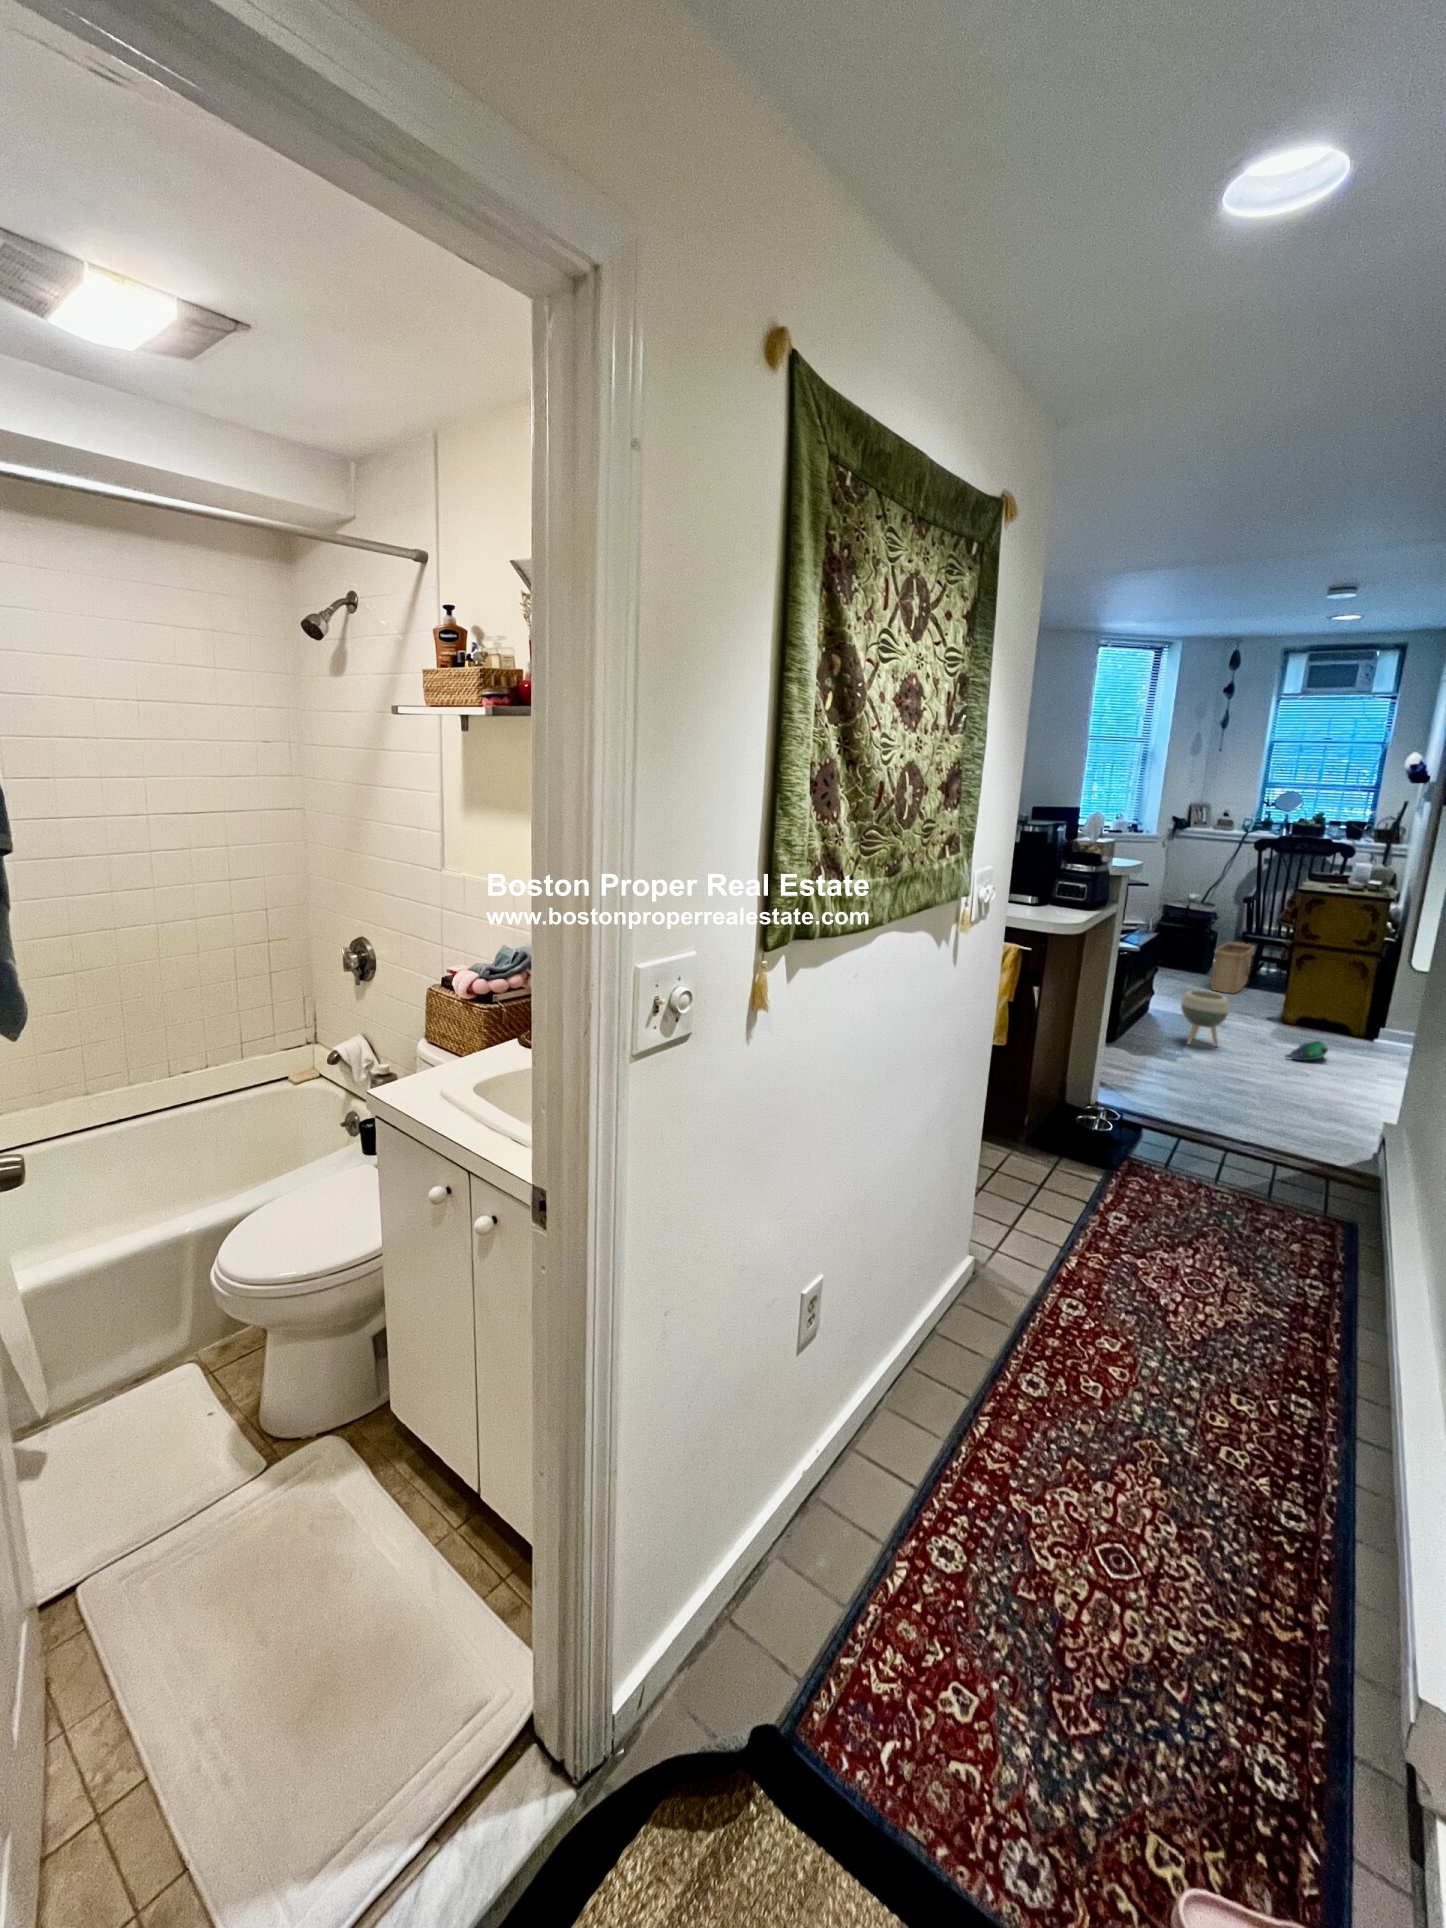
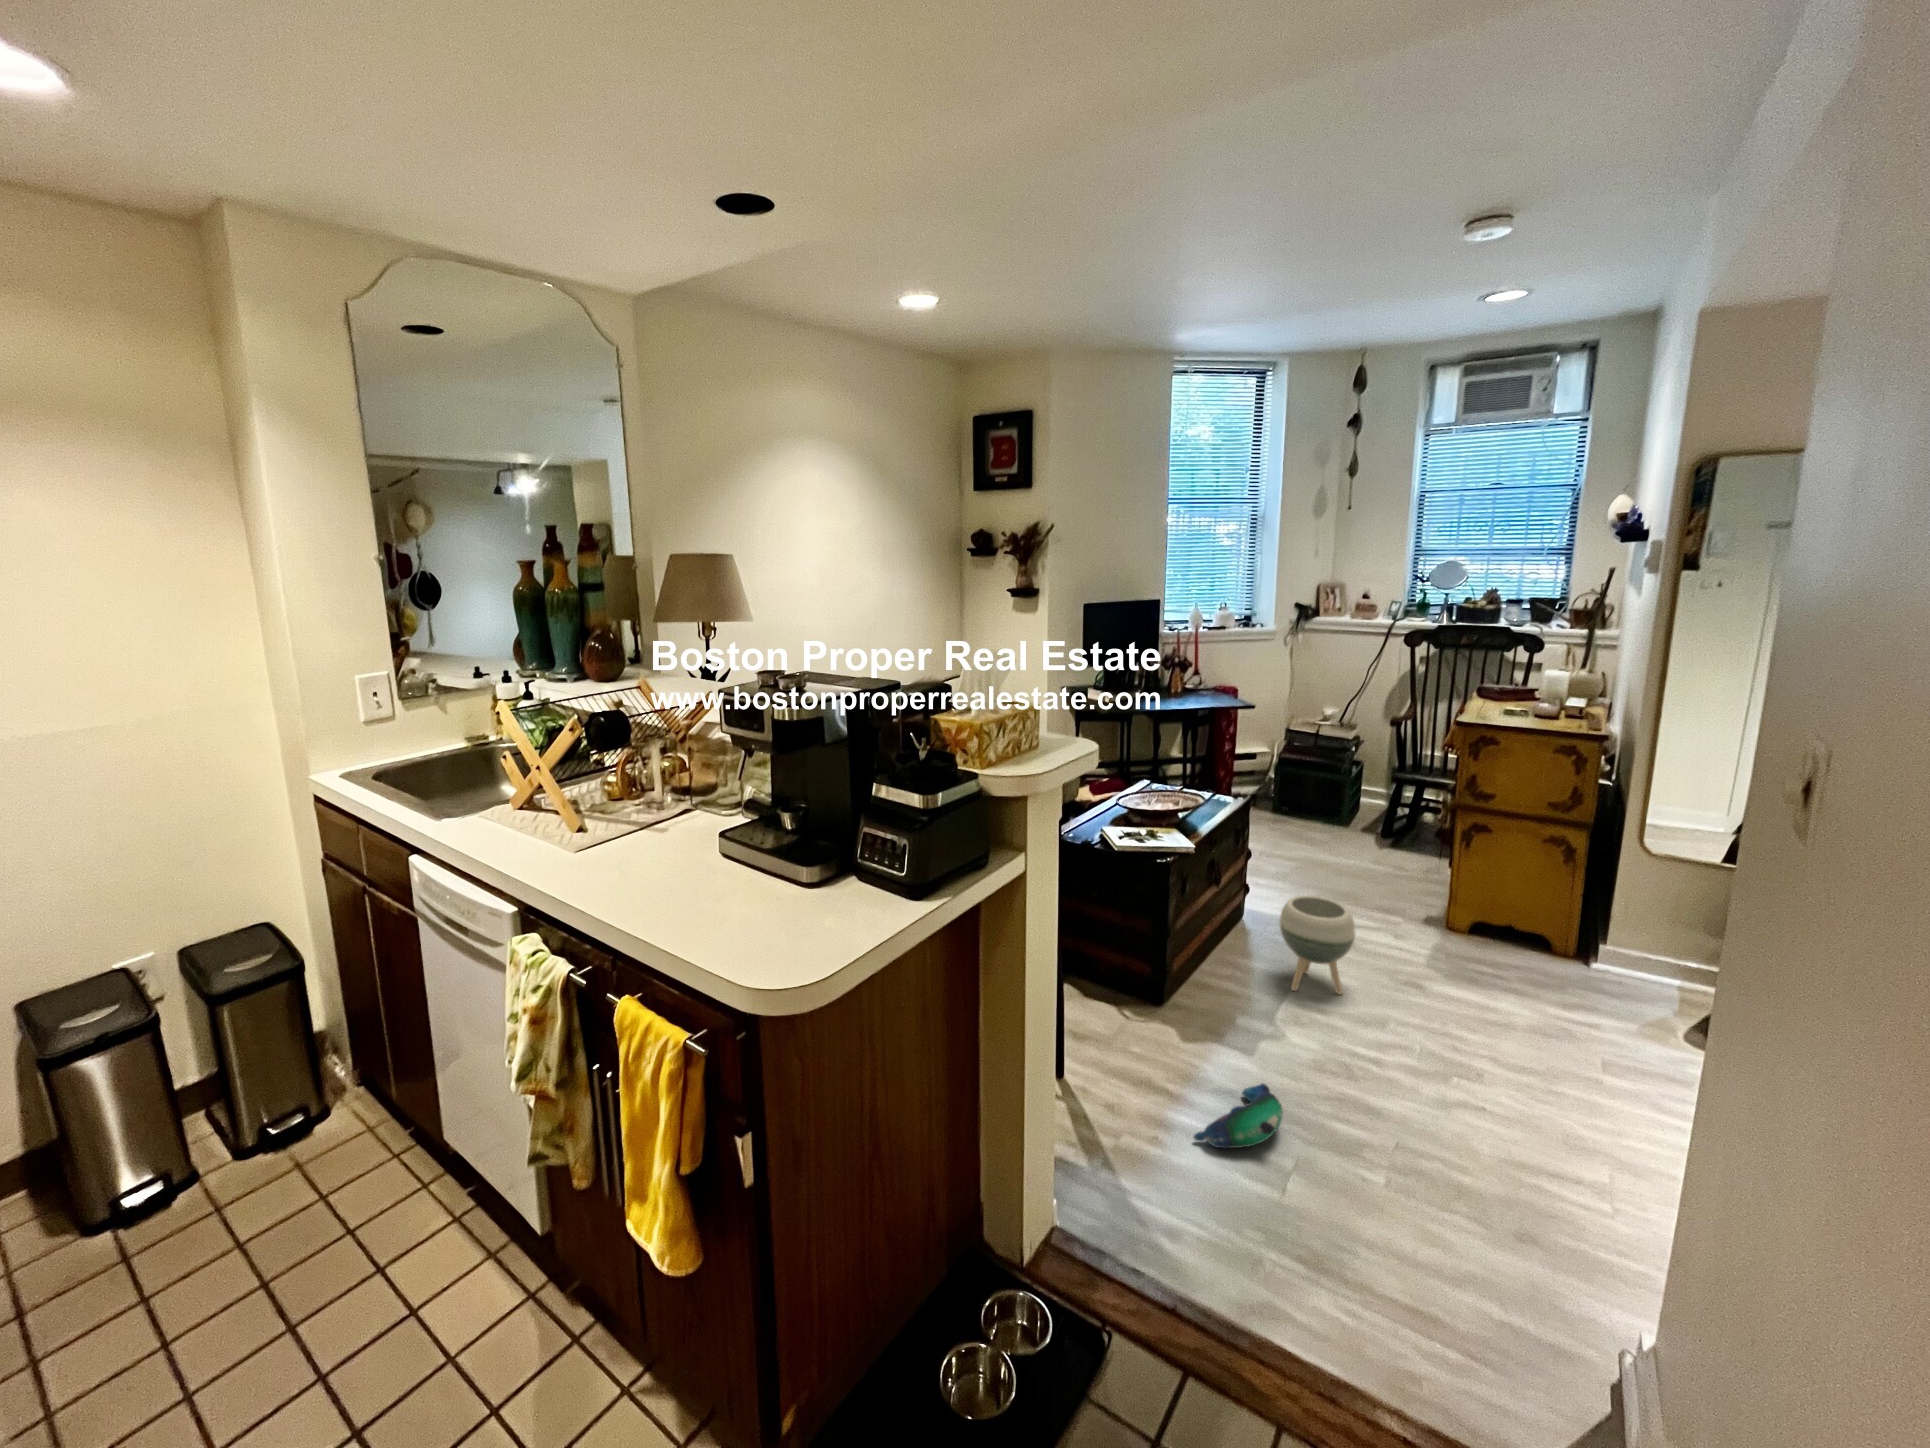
basket: present [1211,942,1254,994] -> none [1352,778,1413,861]
plush toy: present [1285,1041,1328,1060] -> present [1194,1084,1282,1149]

